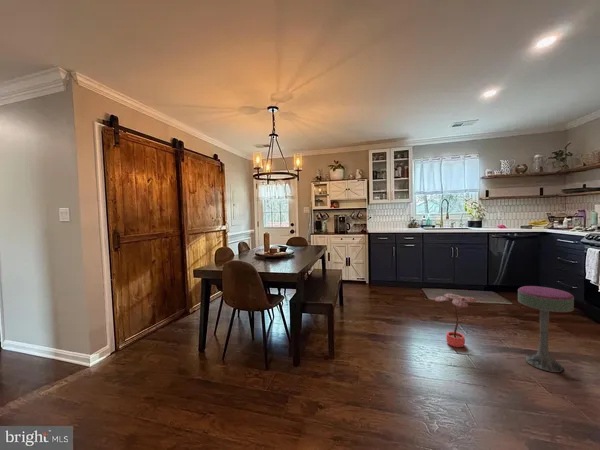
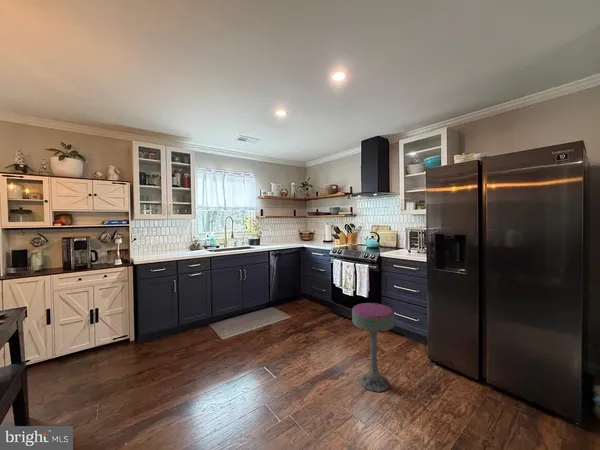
potted plant: present [435,294,476,347] -> none [281,334,323,410]

